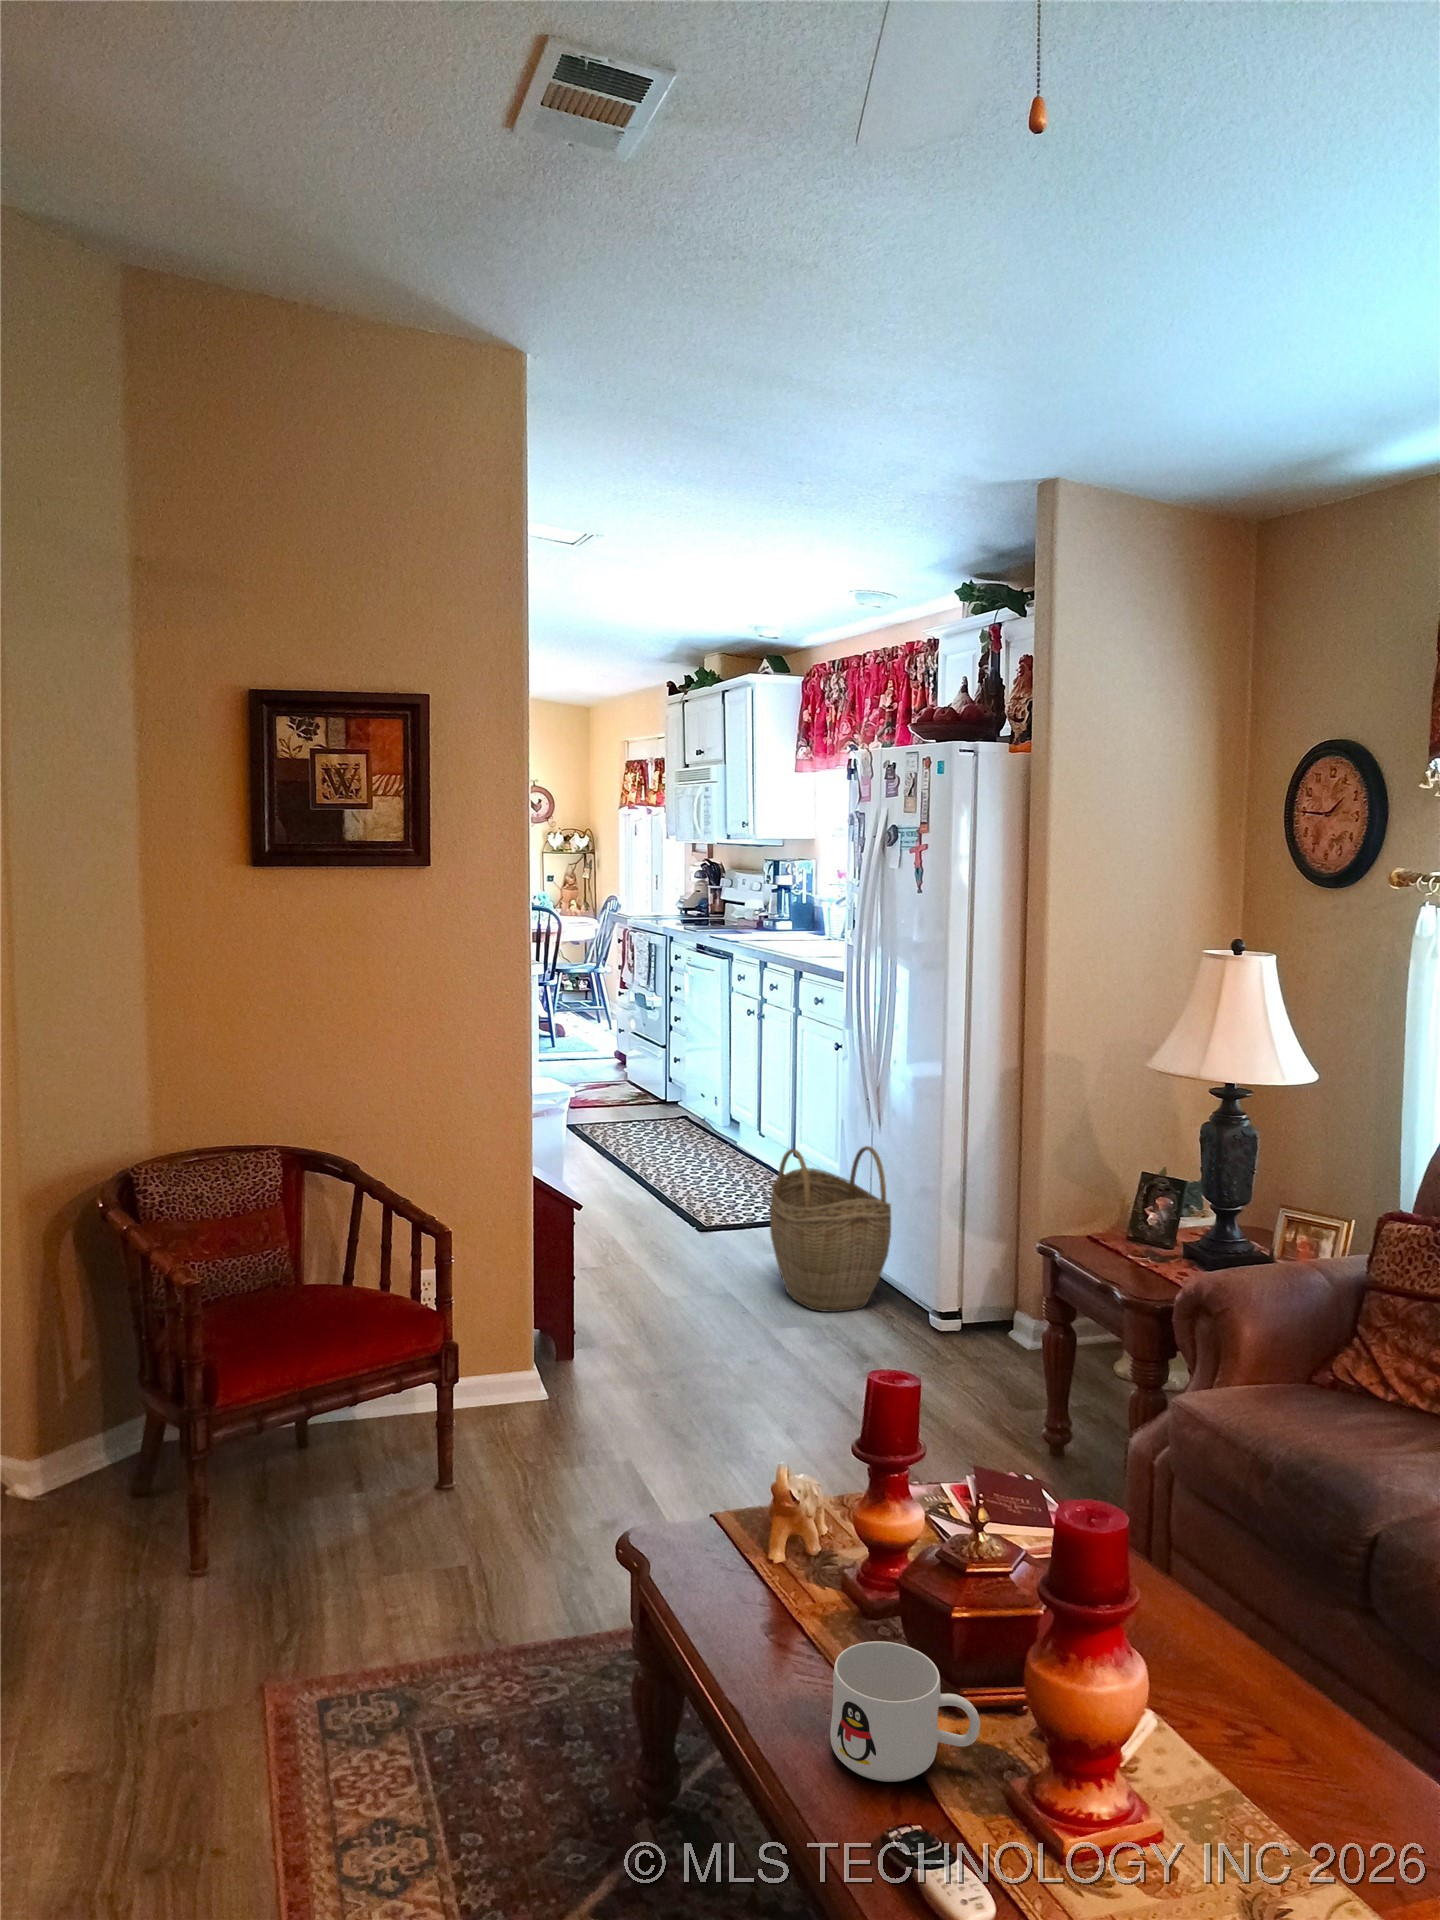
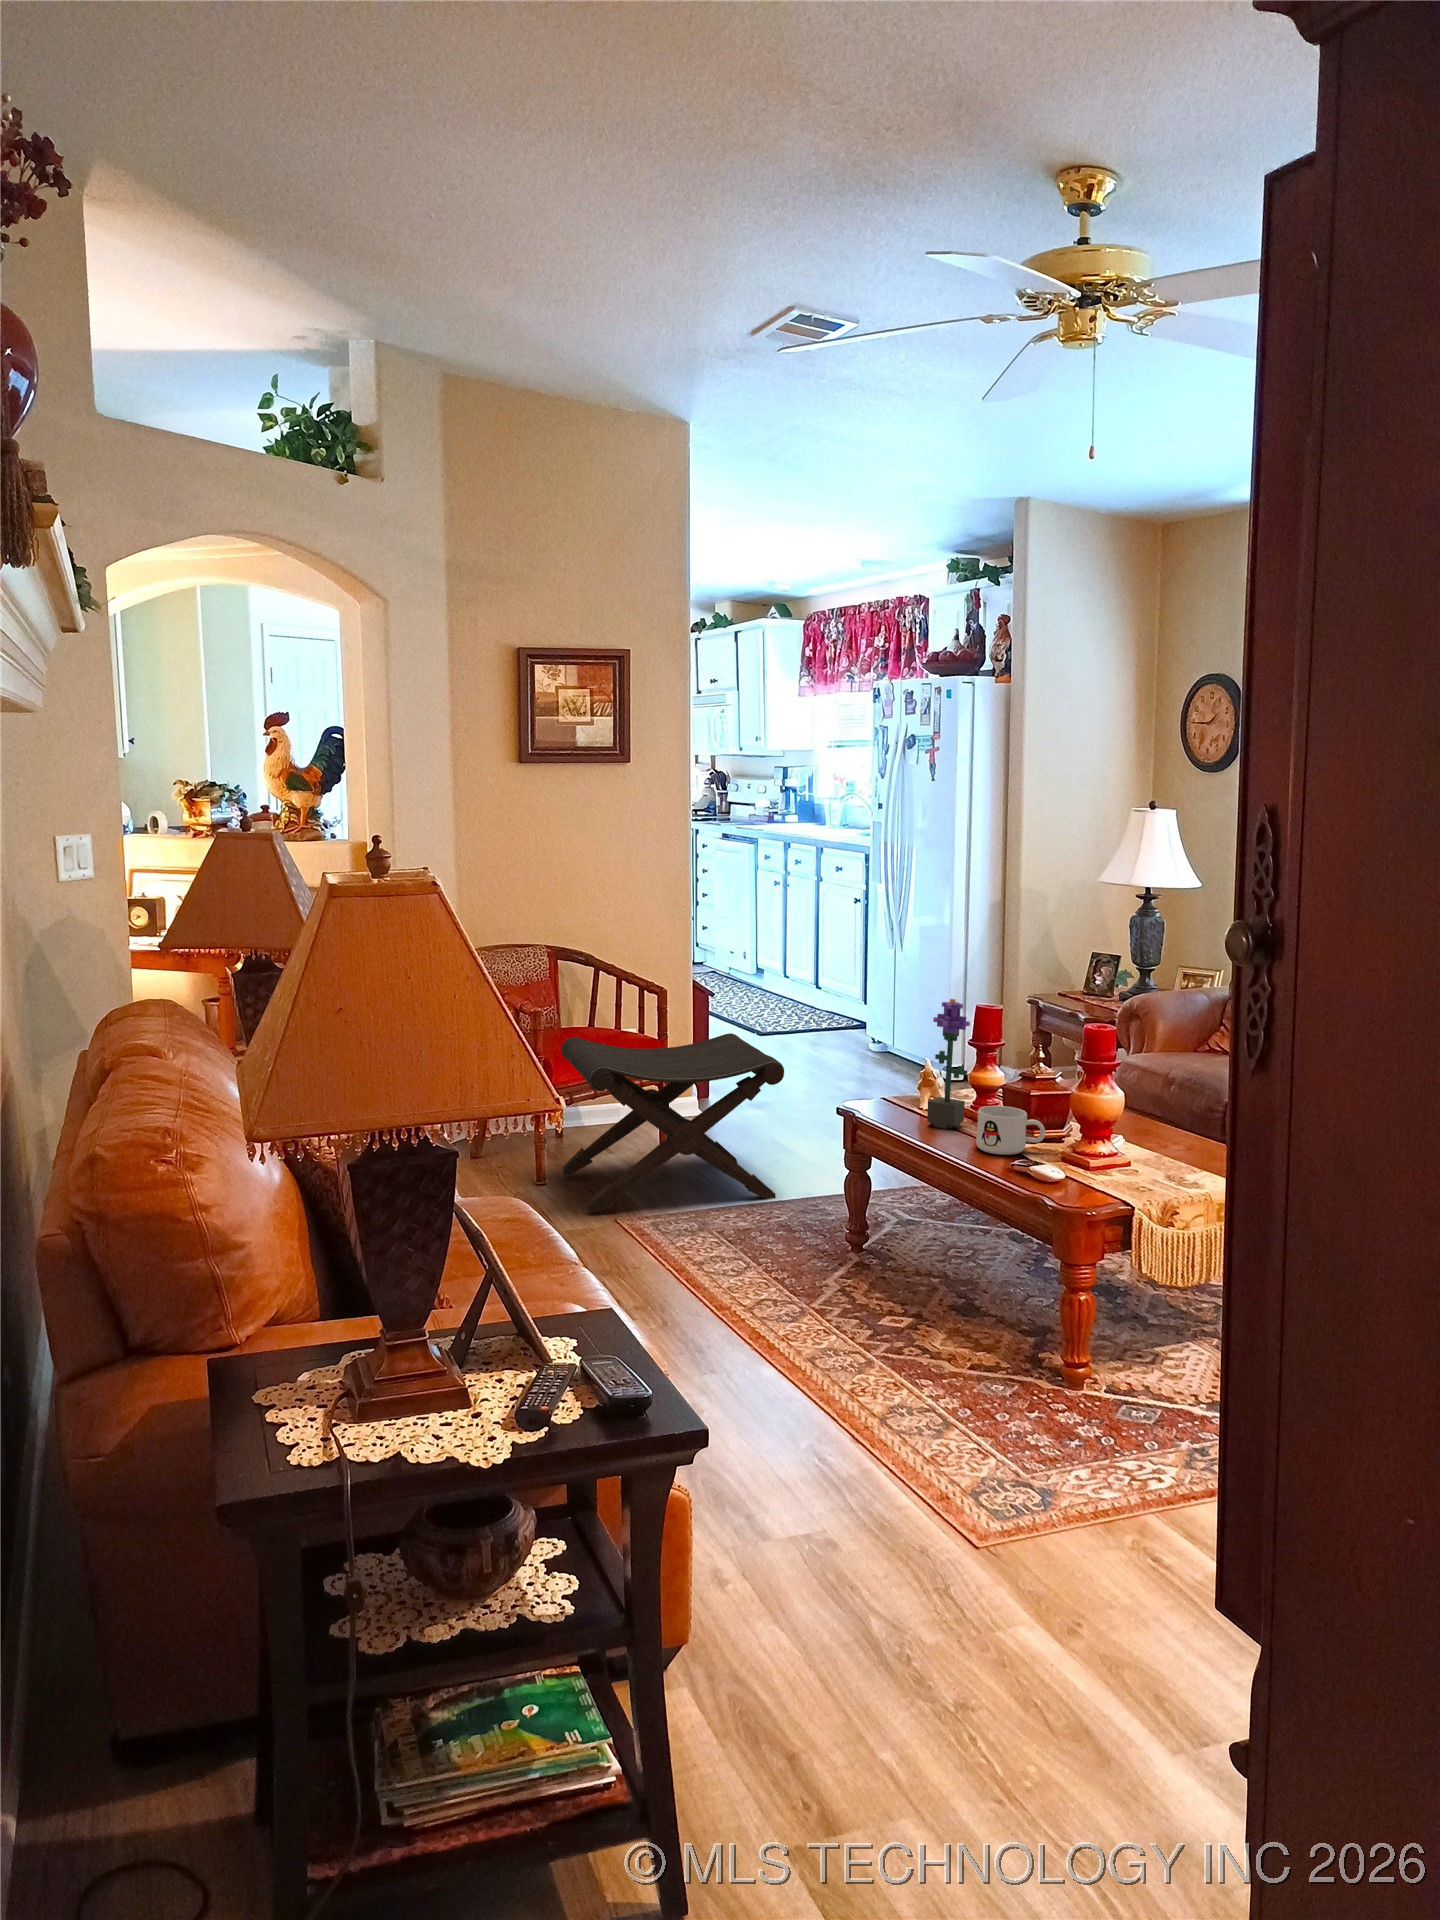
woven basket: present [770,1146,891,1312] -> none [825,962,912,1074]
footstool: none [221,1310,585,1661] -> present [561,1033,784,1212]
potted flower: none [759,1375,845,1647] -> present [927,999,970,1129]

